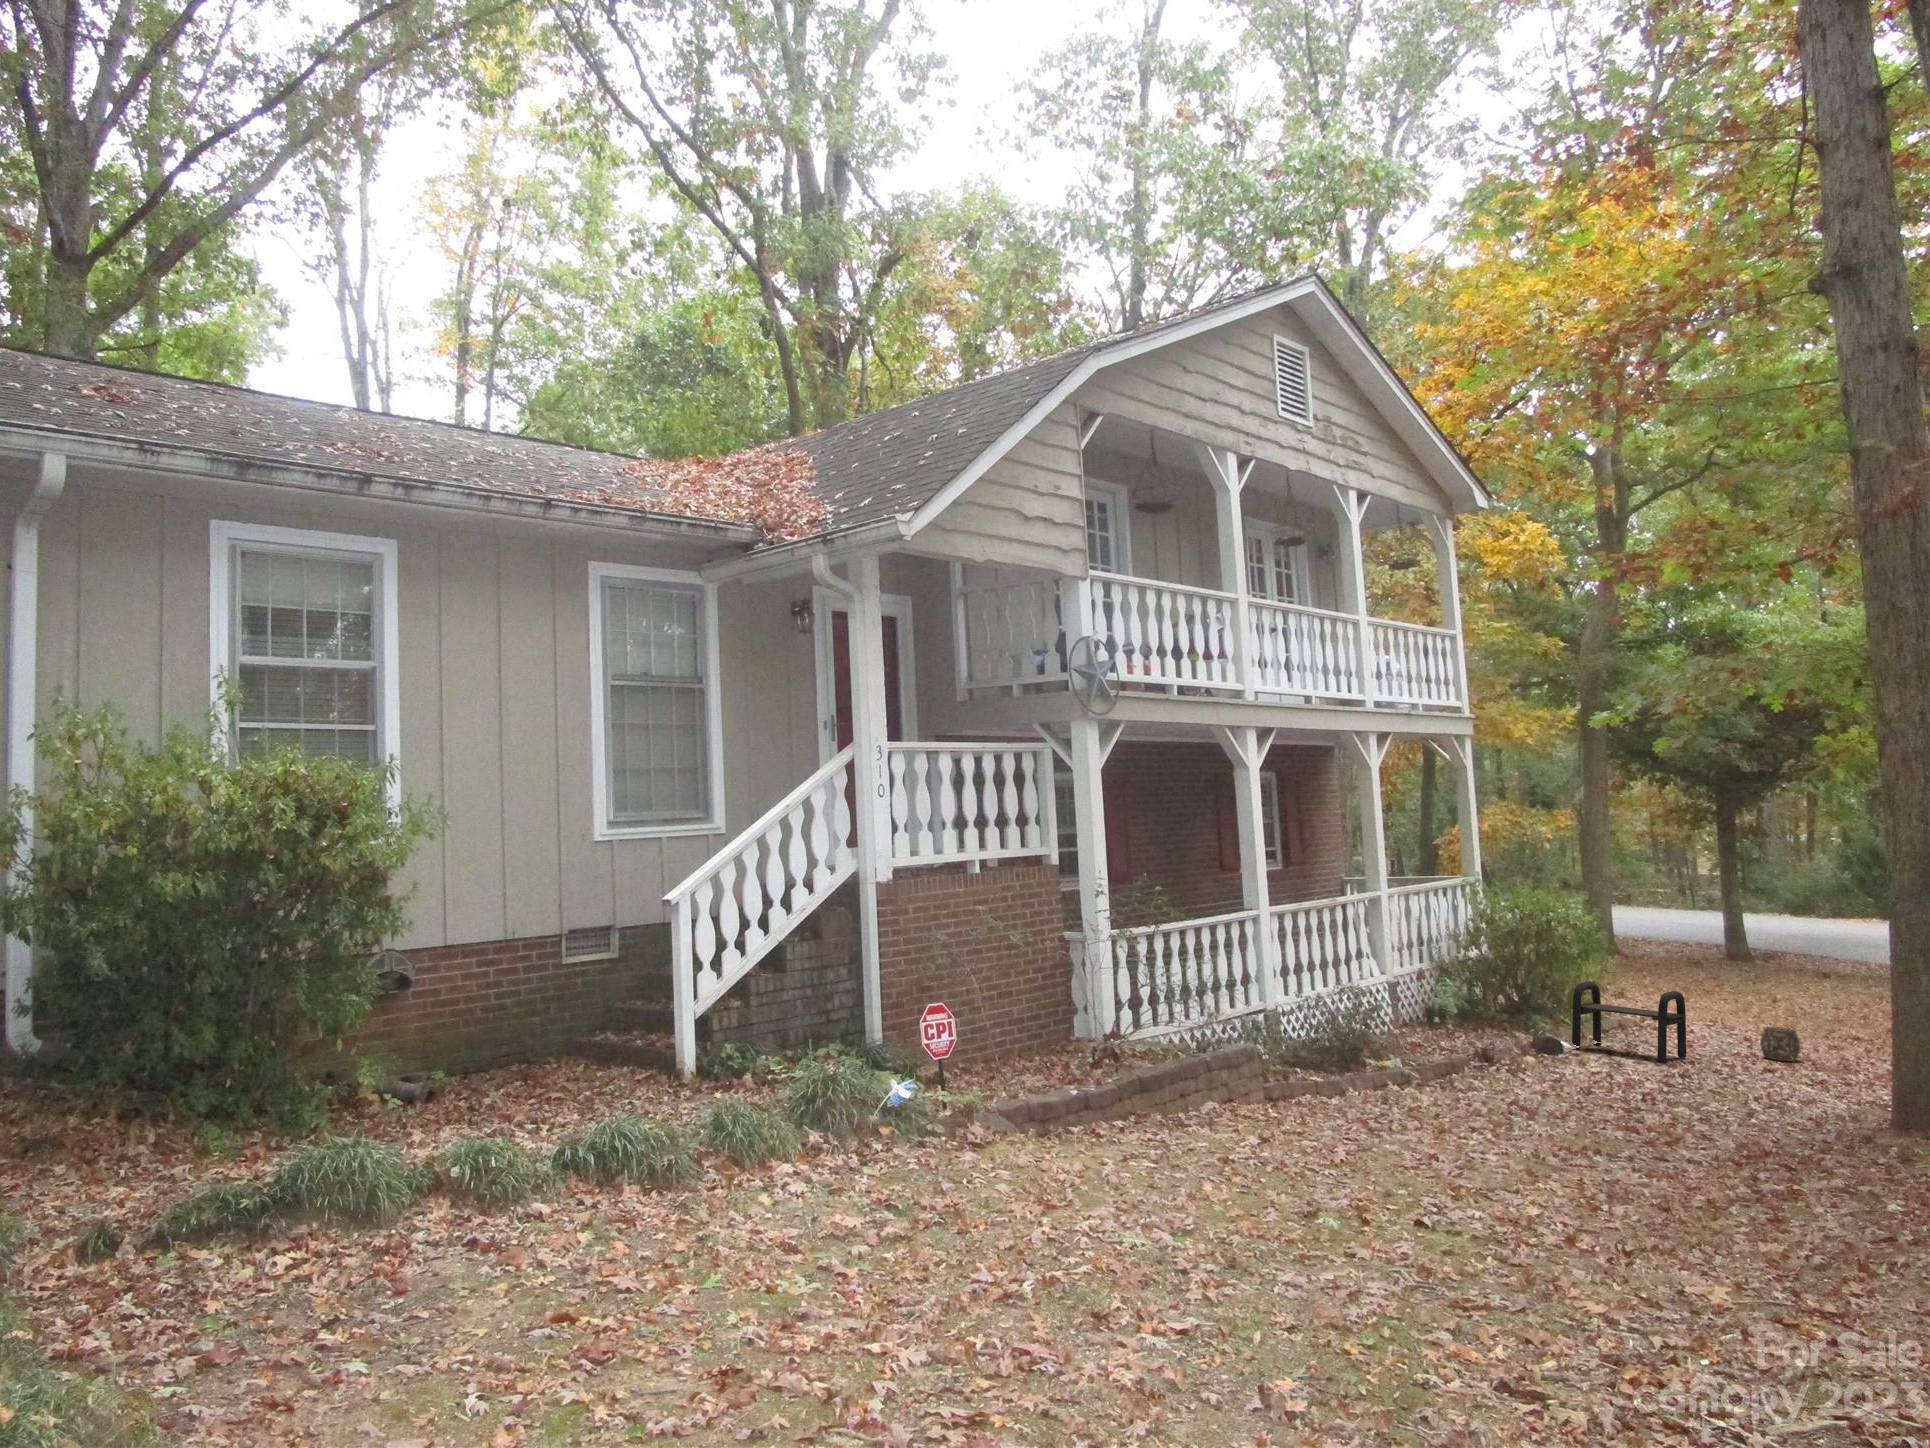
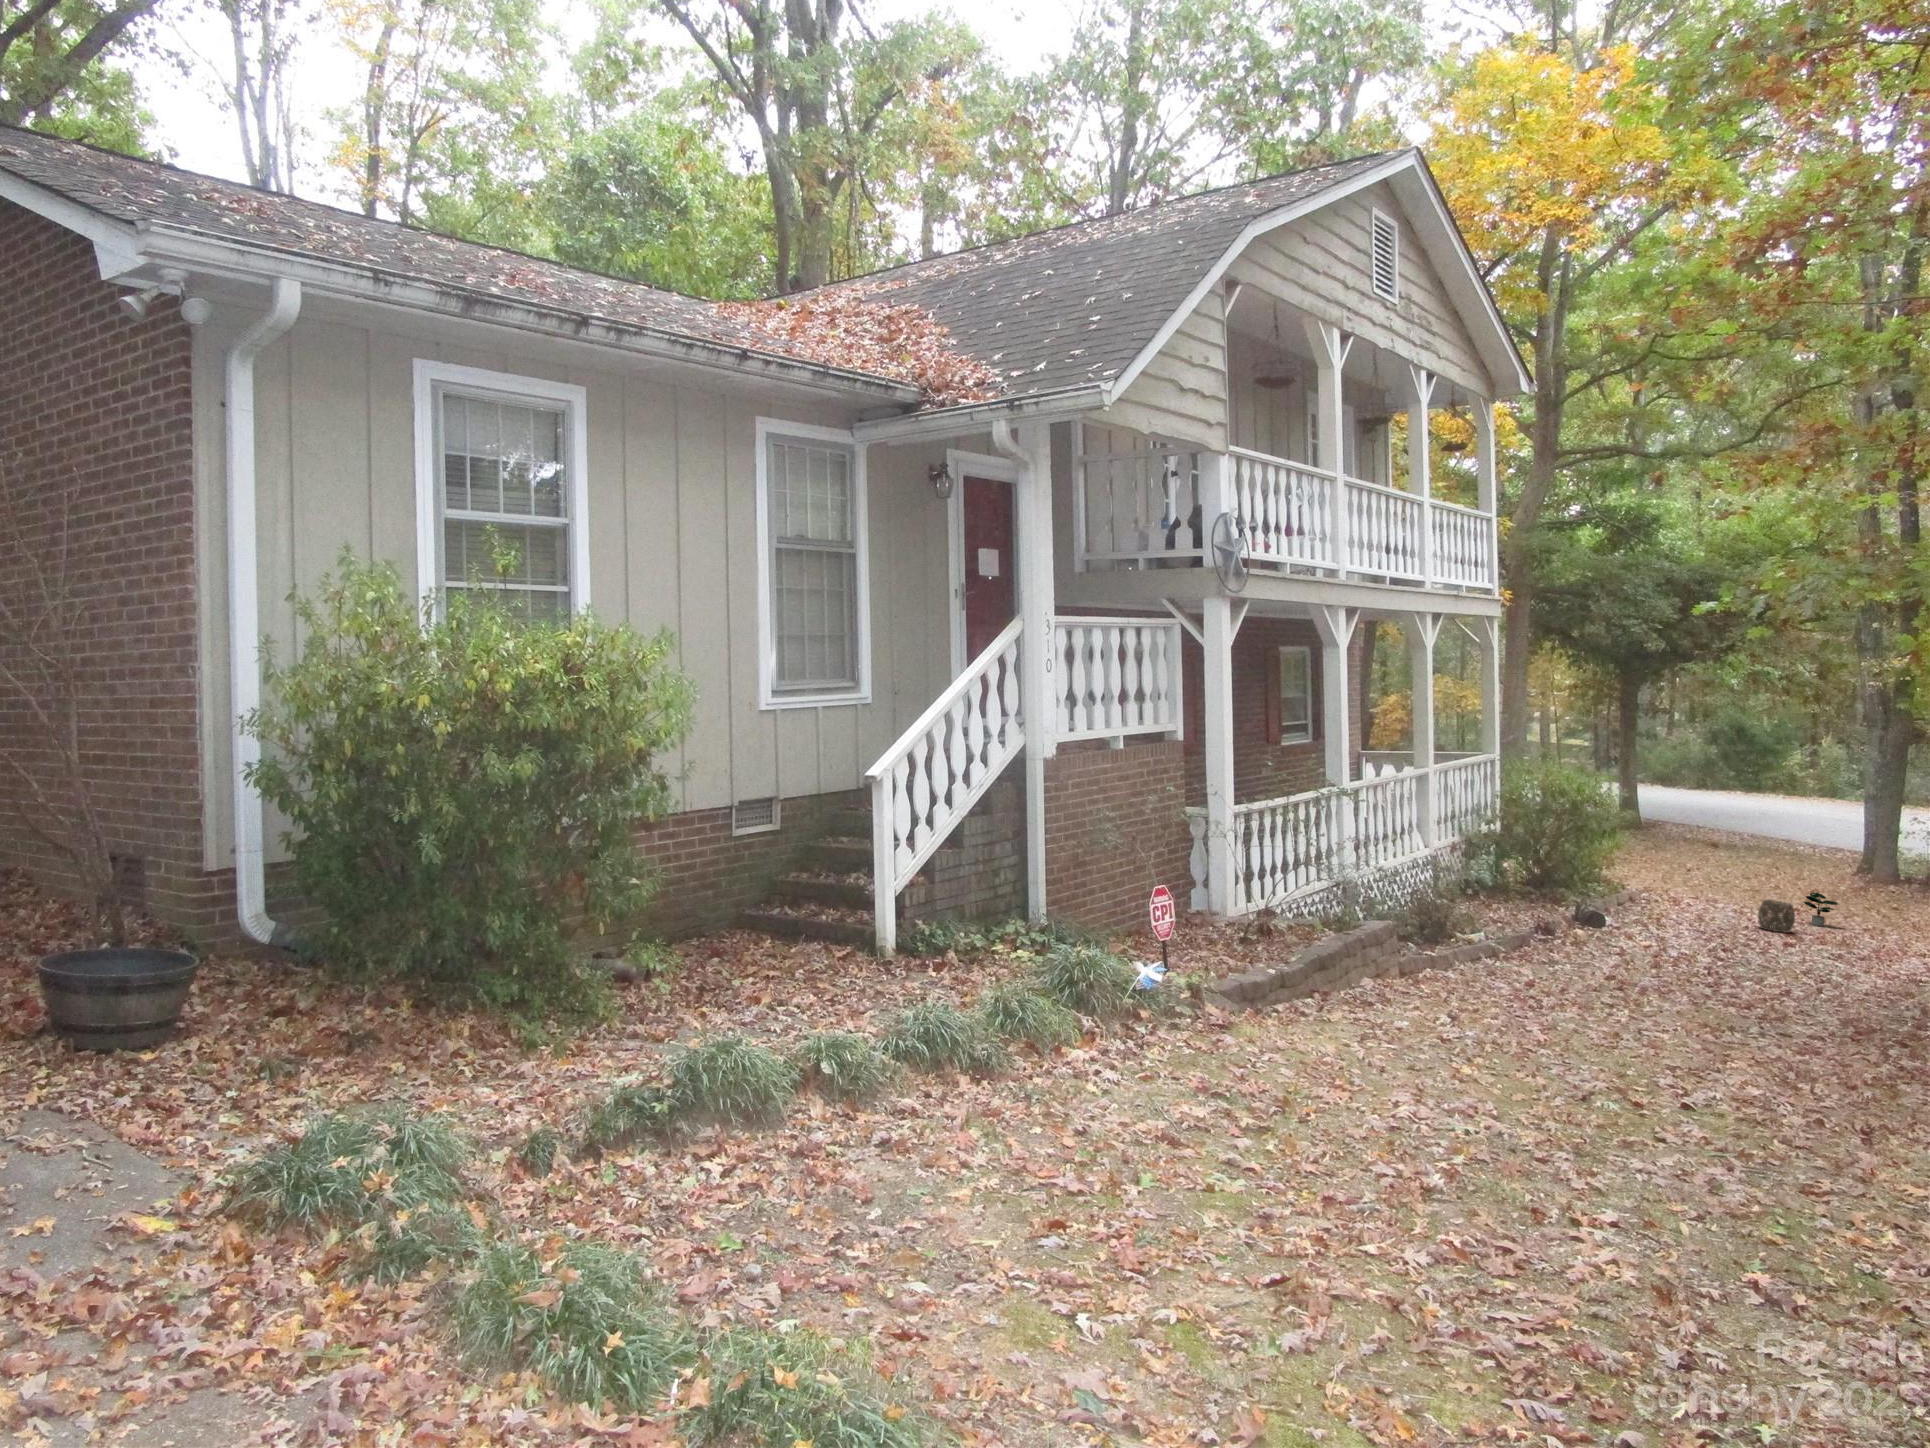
bench: present [1572,981,1686,1063] -> none [1591,855,1700,933]
potted plant: none [1821,1019,1859,1055] -> present [1803,893,1838,926]

